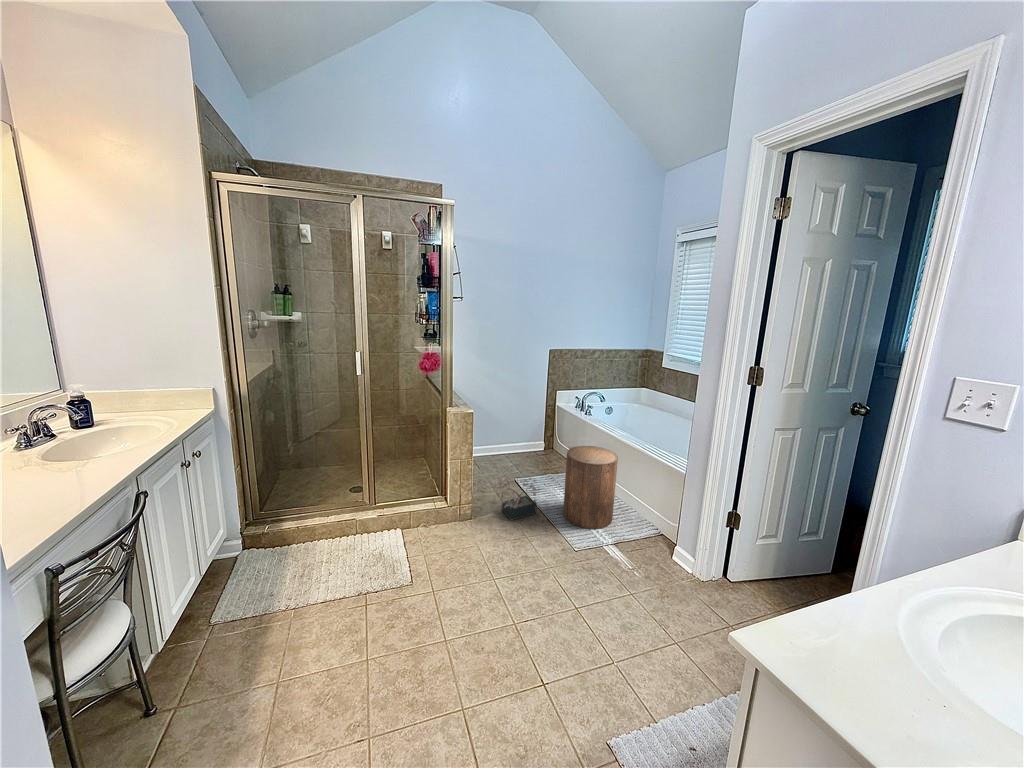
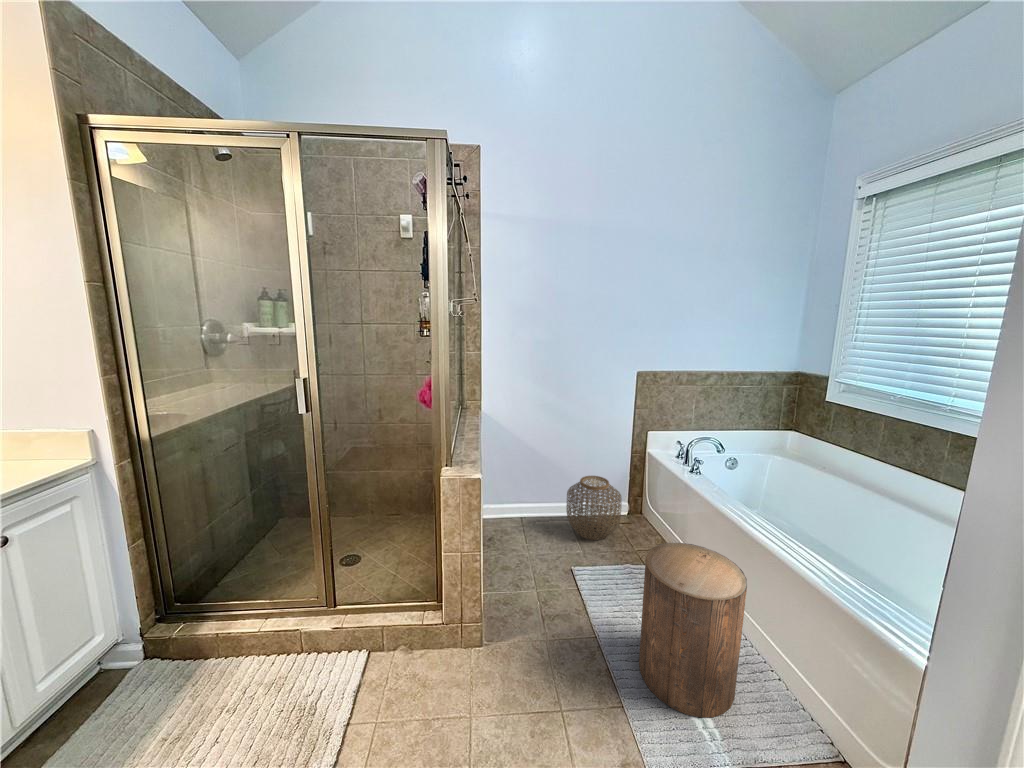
woven basket: none [506,422,543,465] -> present [567,476,622,540]
decorative plant: present [493,476,540,520] -> none [515,577,599,663]

